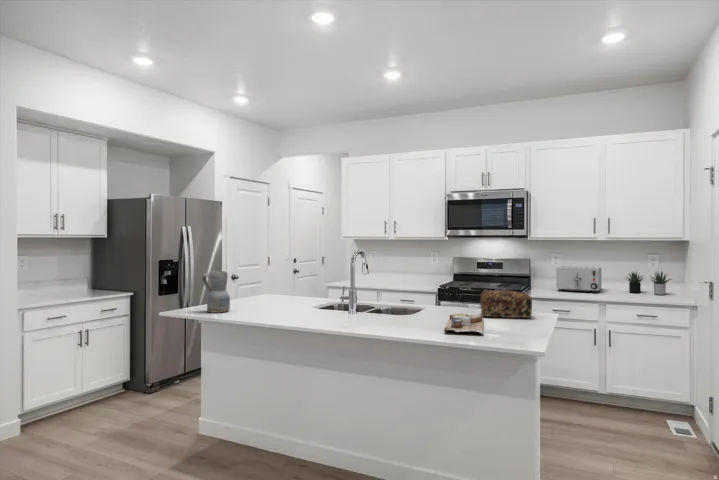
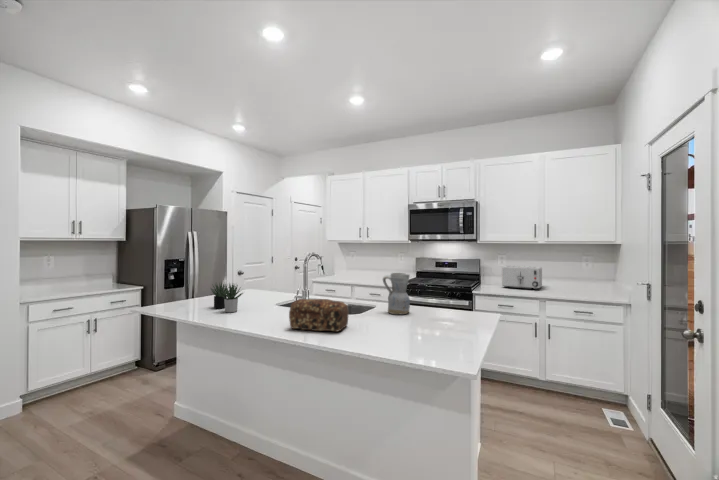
ceramic pitcher: present [202,271,230,312] -> present [383,273,410,314]
succulent plant: present [627,272,670,295] -> present [211,283,243,312]
bread loaf: present [480,290,532,318] -> present [289,299,348,331]
cutting board: present [444,313,484,335] -> none [372,314,421,343]

